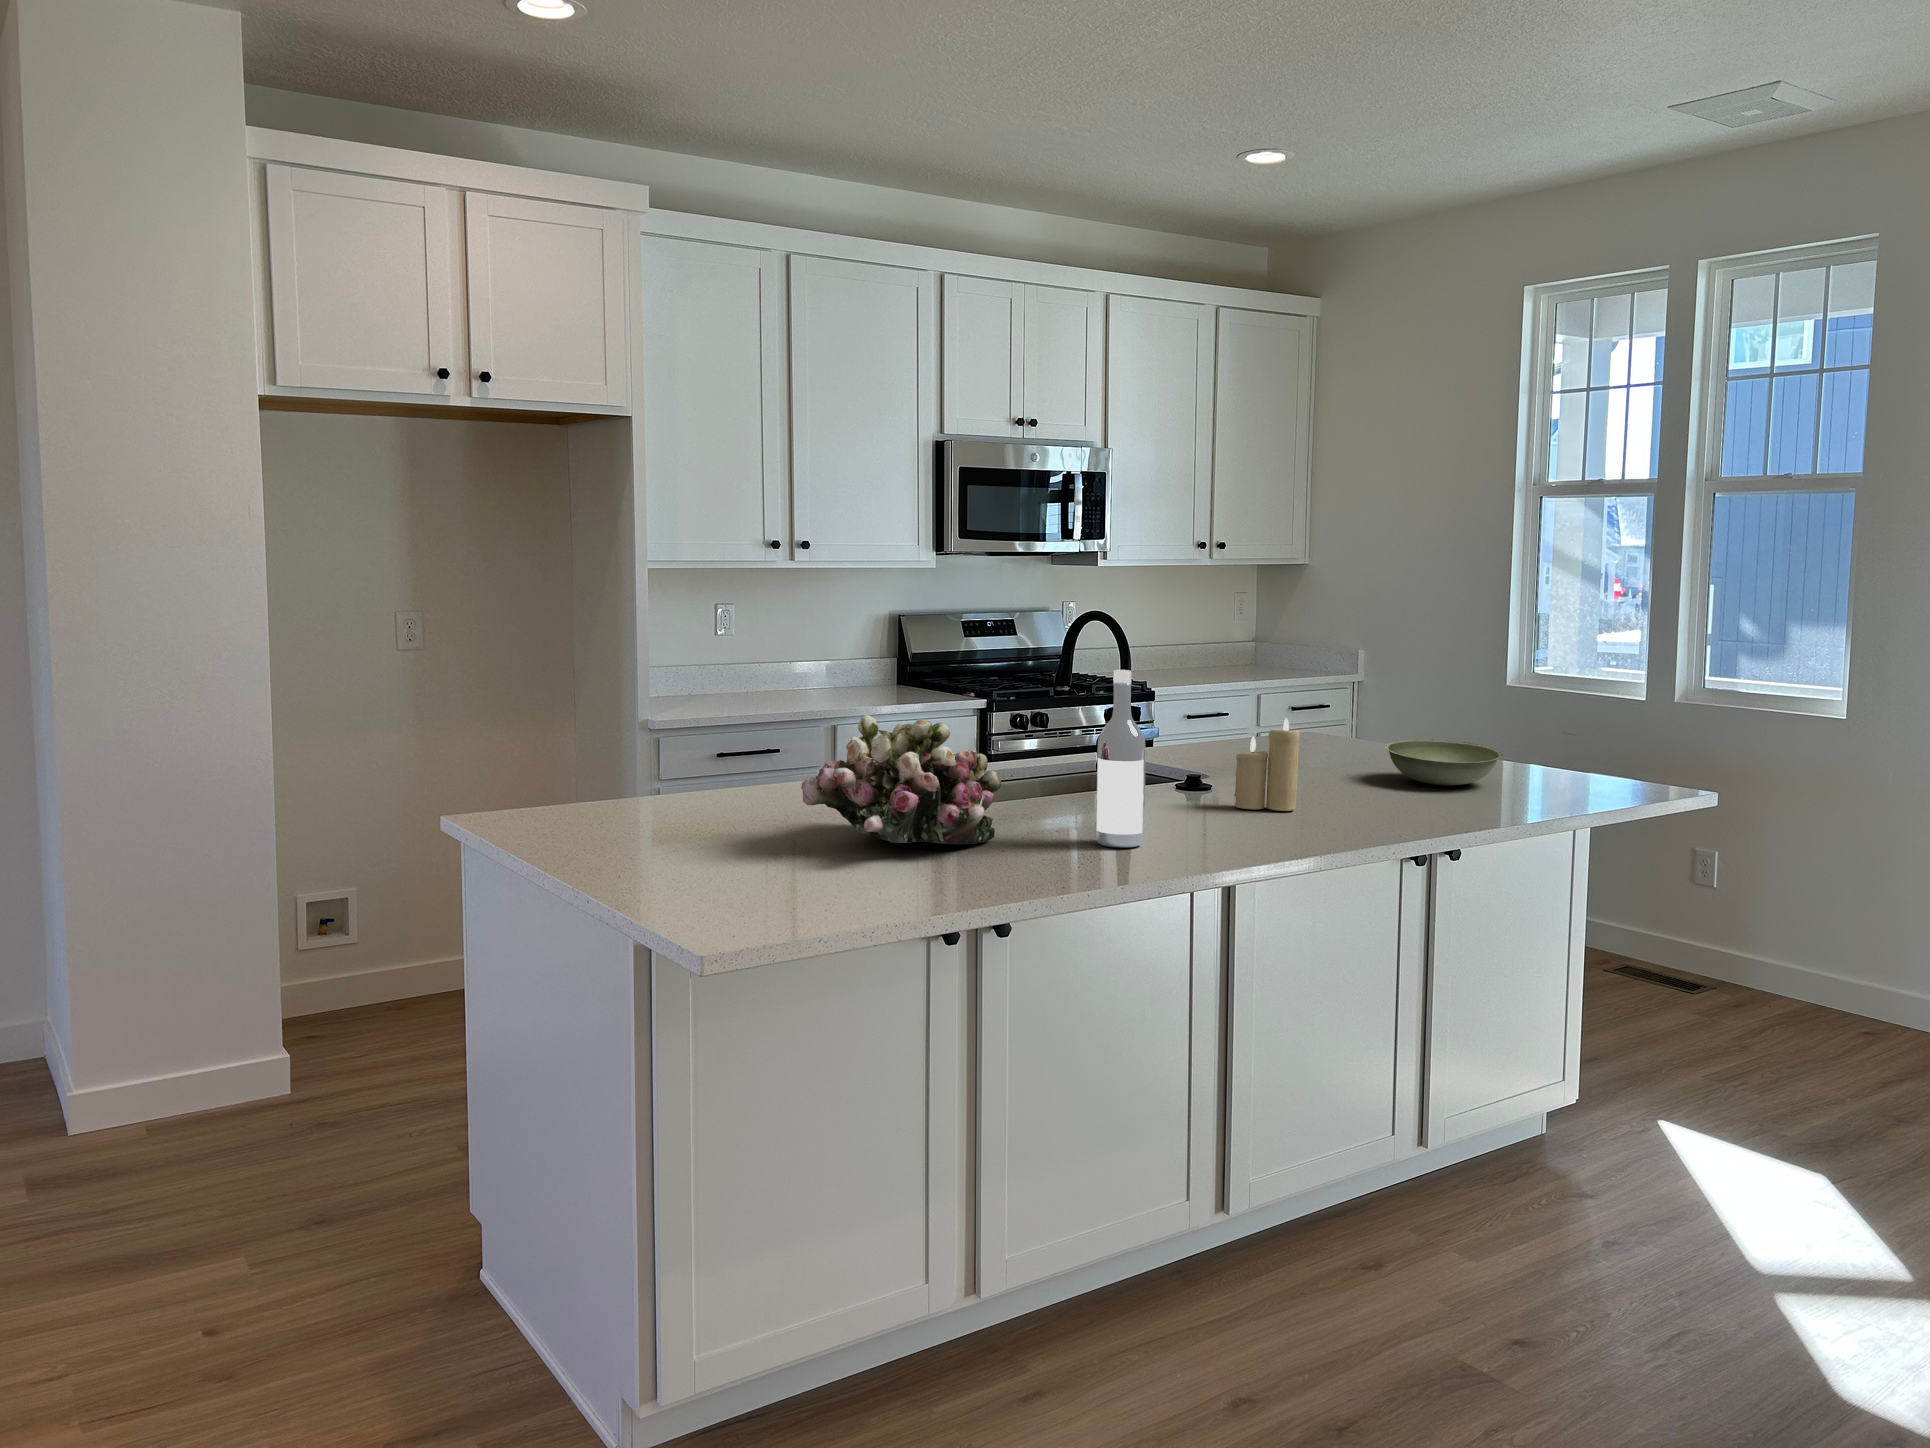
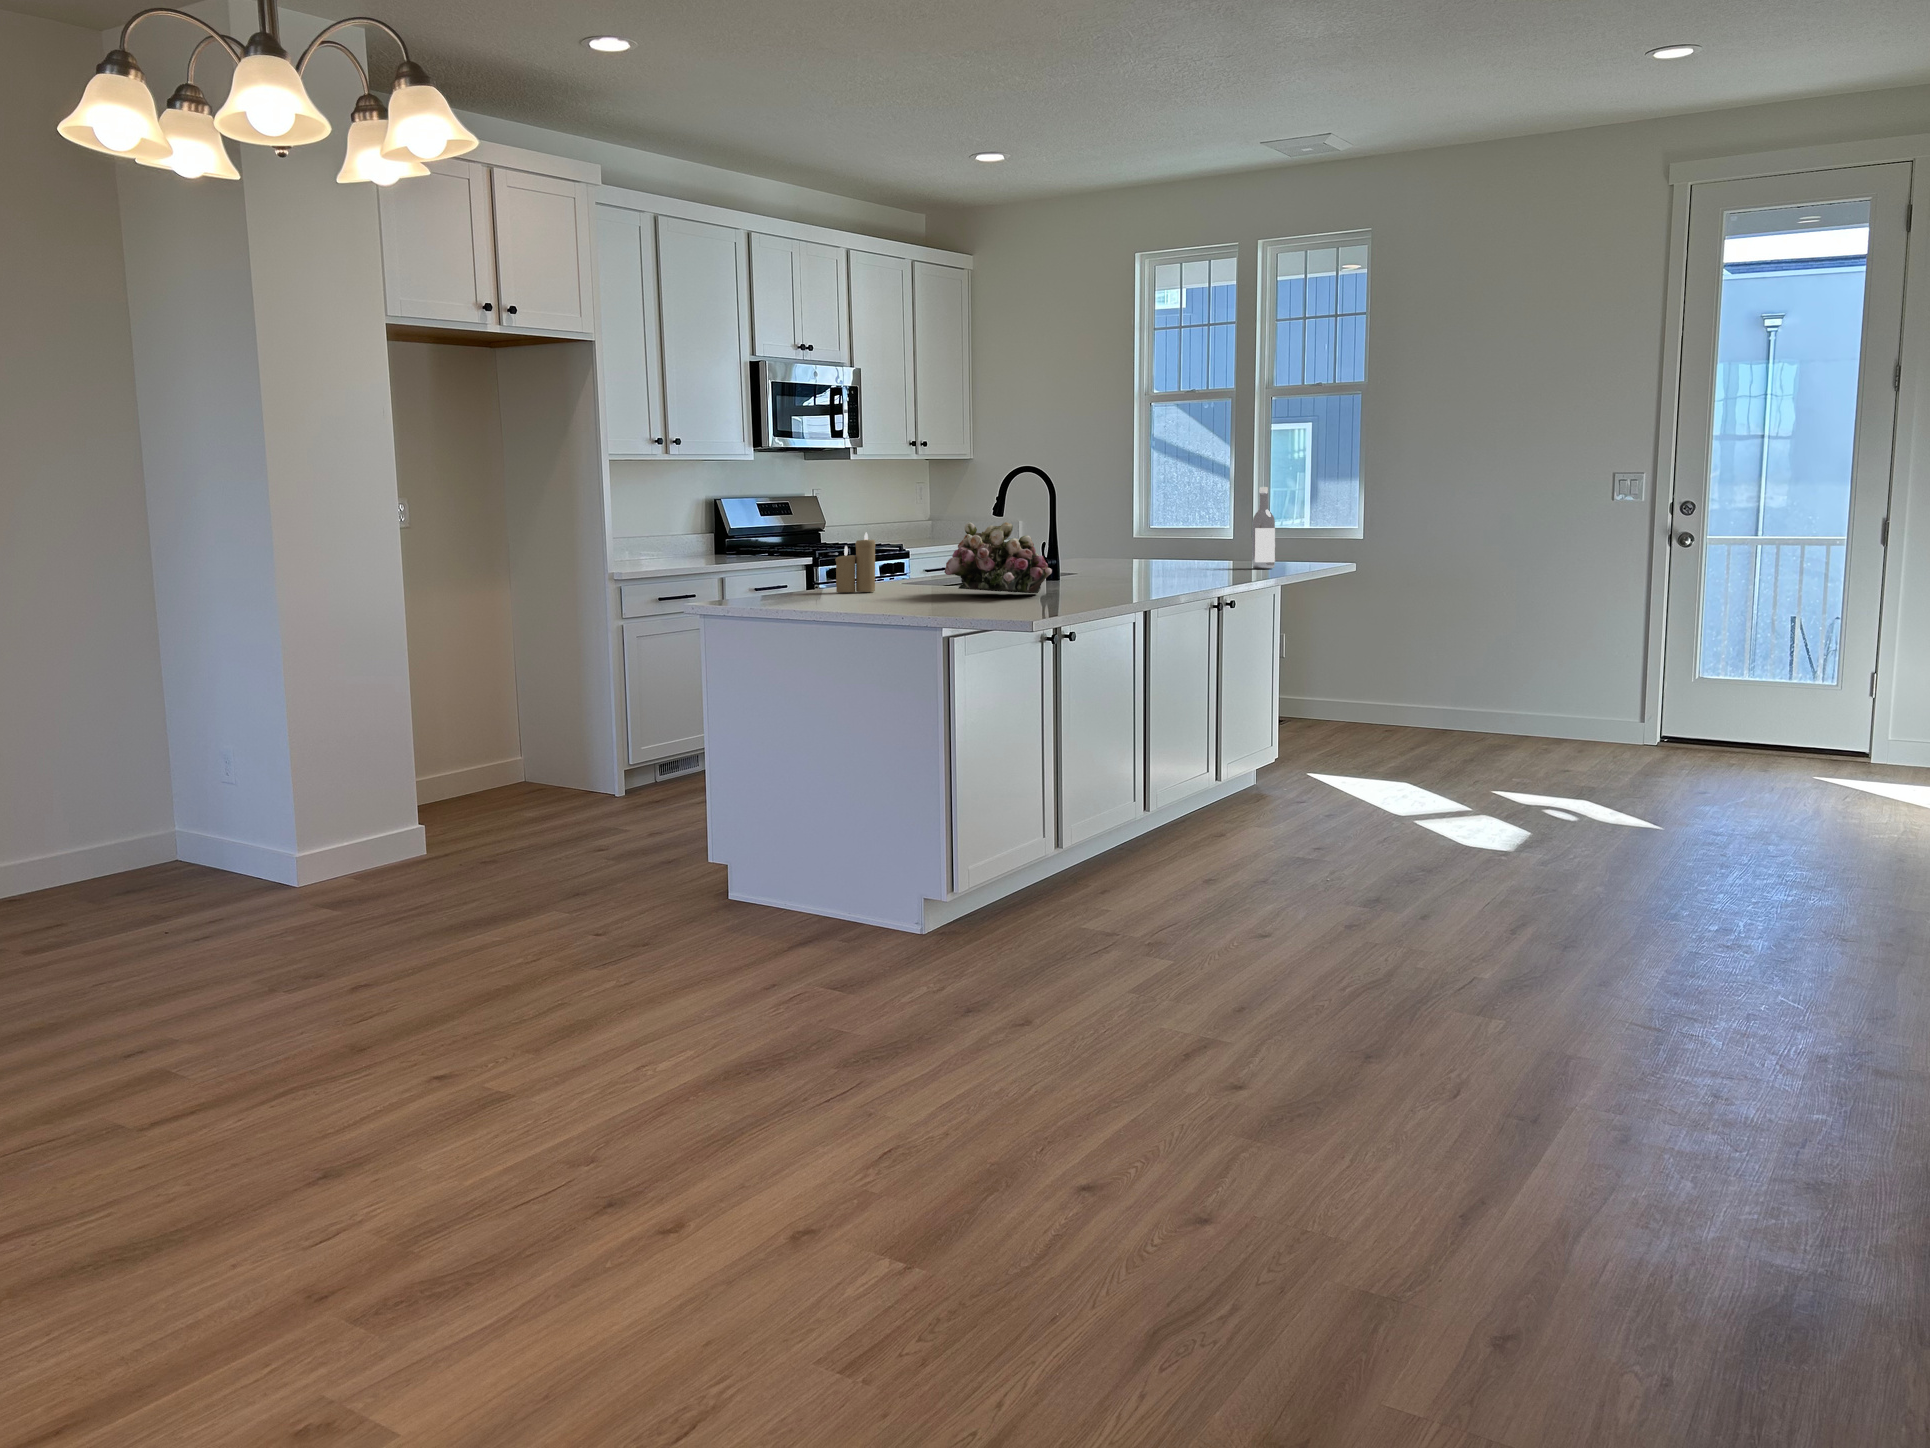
wine bottle: present [1096,670,1145,848] -> present [1252,487,1275,569]
candle: present [1235,718,1300,811] -> present [835,533,875,592]
bowl: present [1384,739,1503,785] -> none [1167,548,1237,571]

